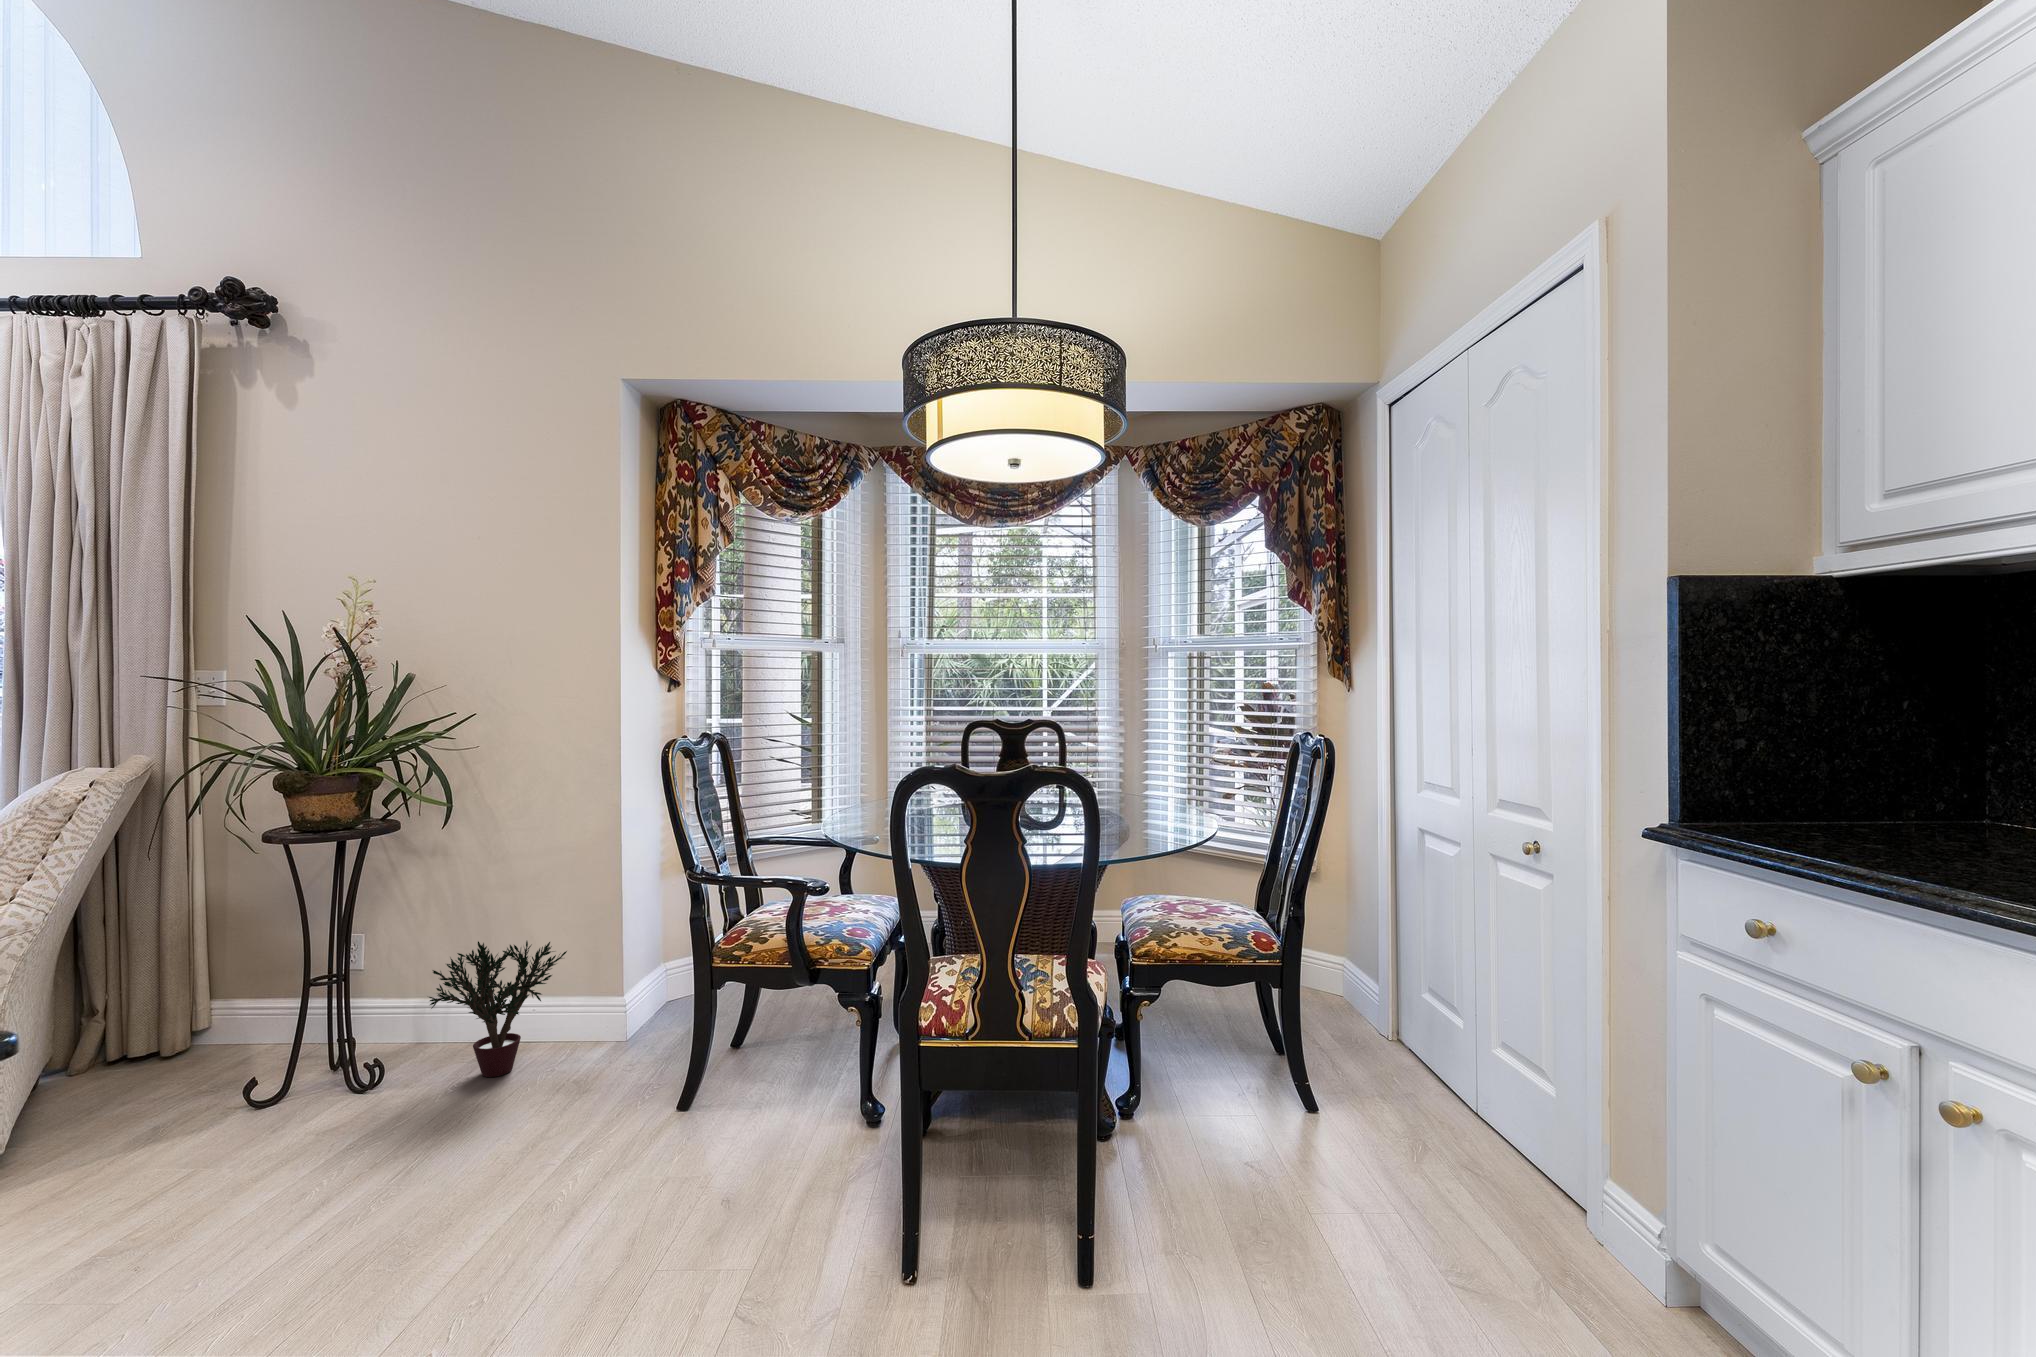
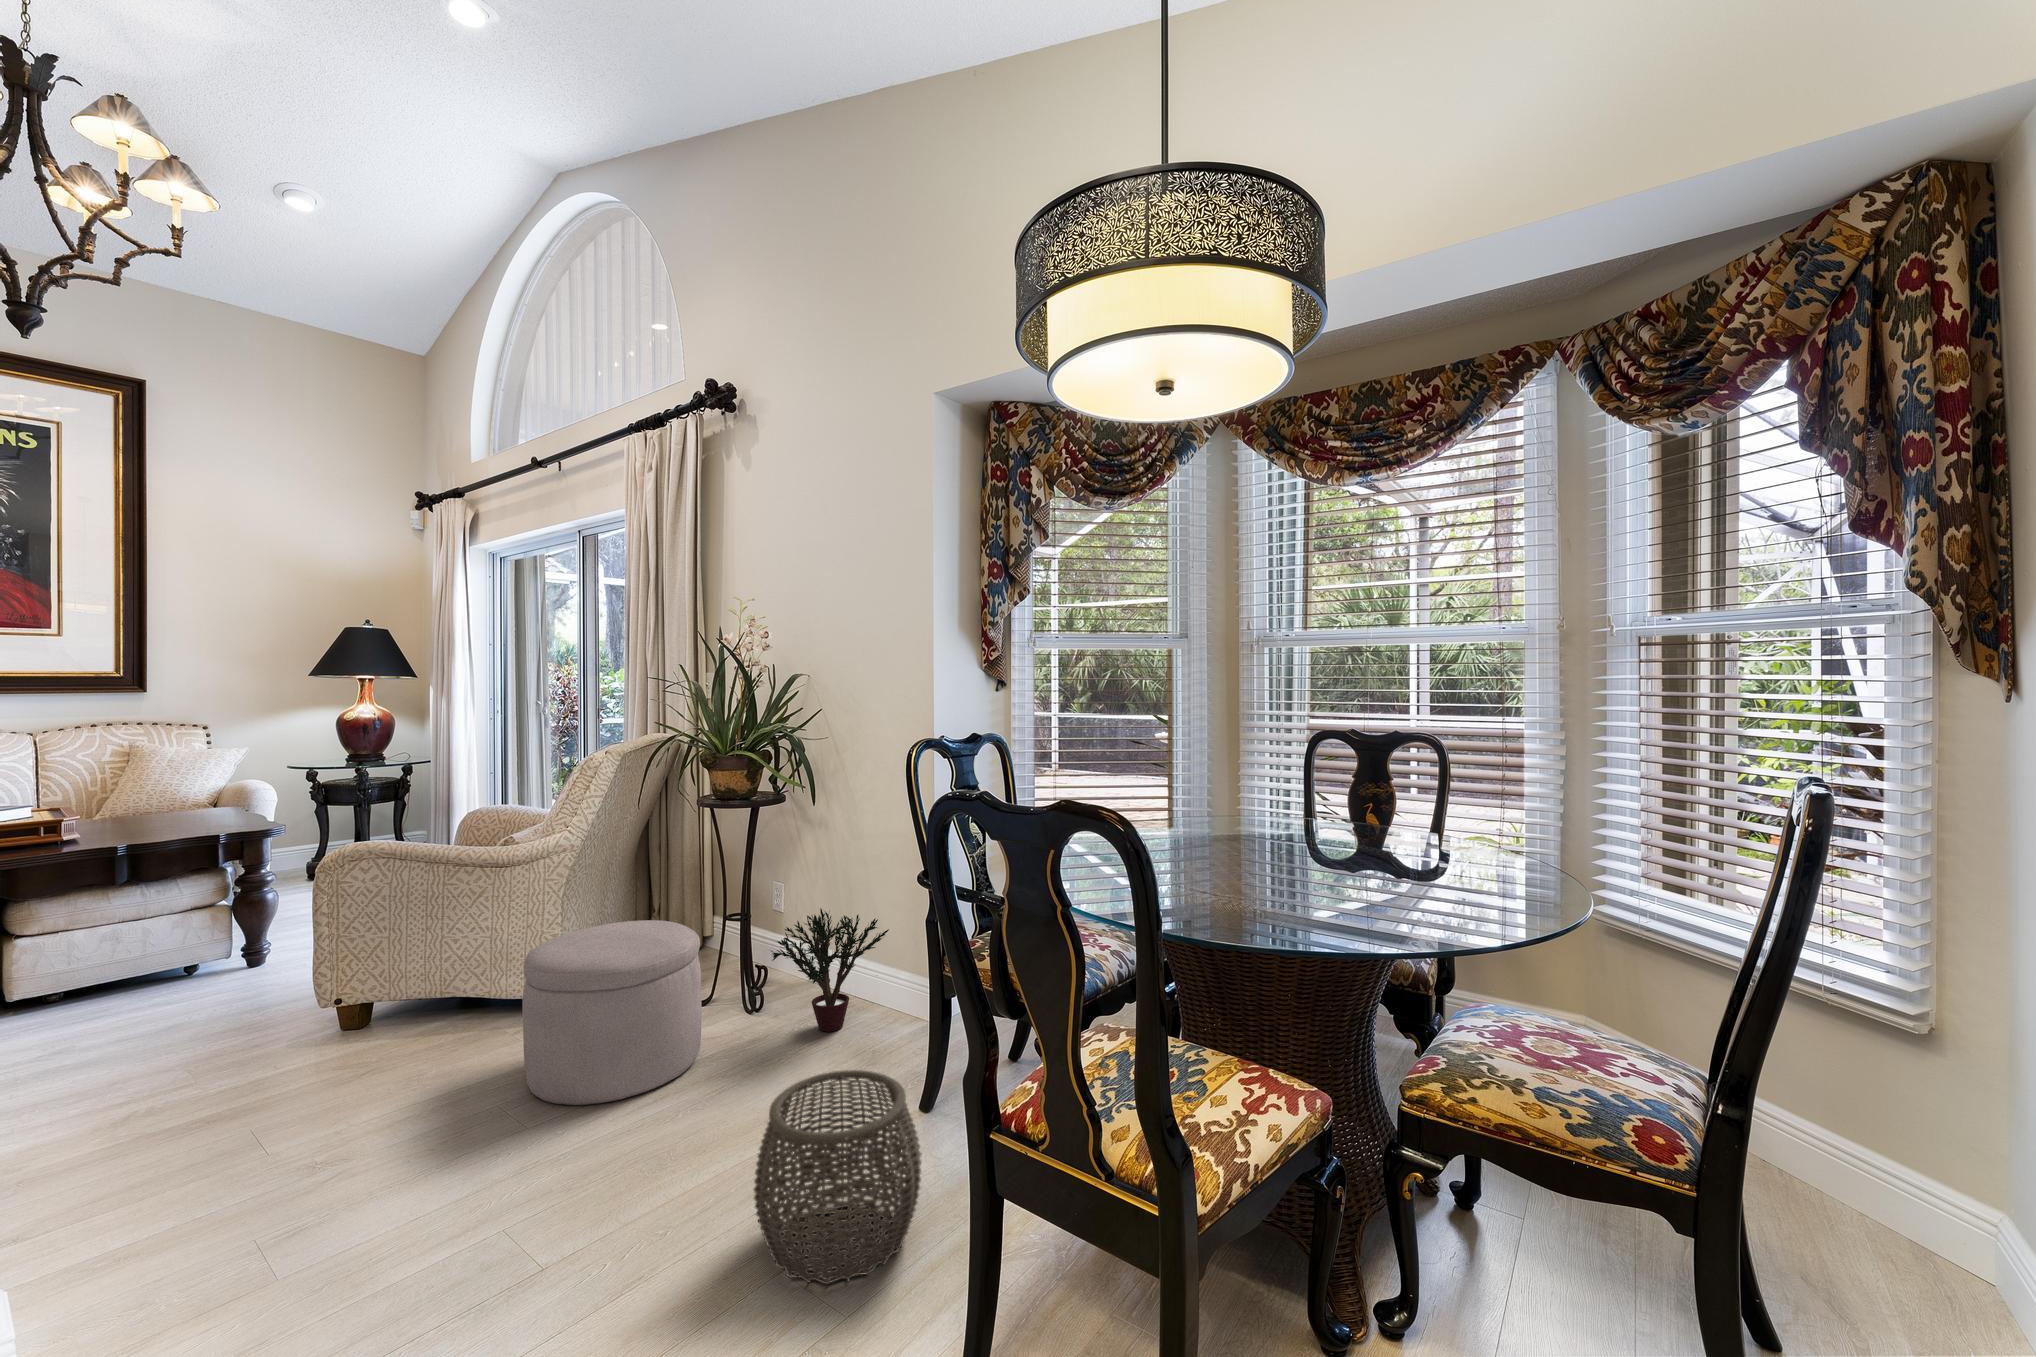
ottoman: none [80,987,356,1239] -> present [522,920,702,1105]
woven basket: none [621,1050,785,1241] -> present [754,1070,921,1284]

